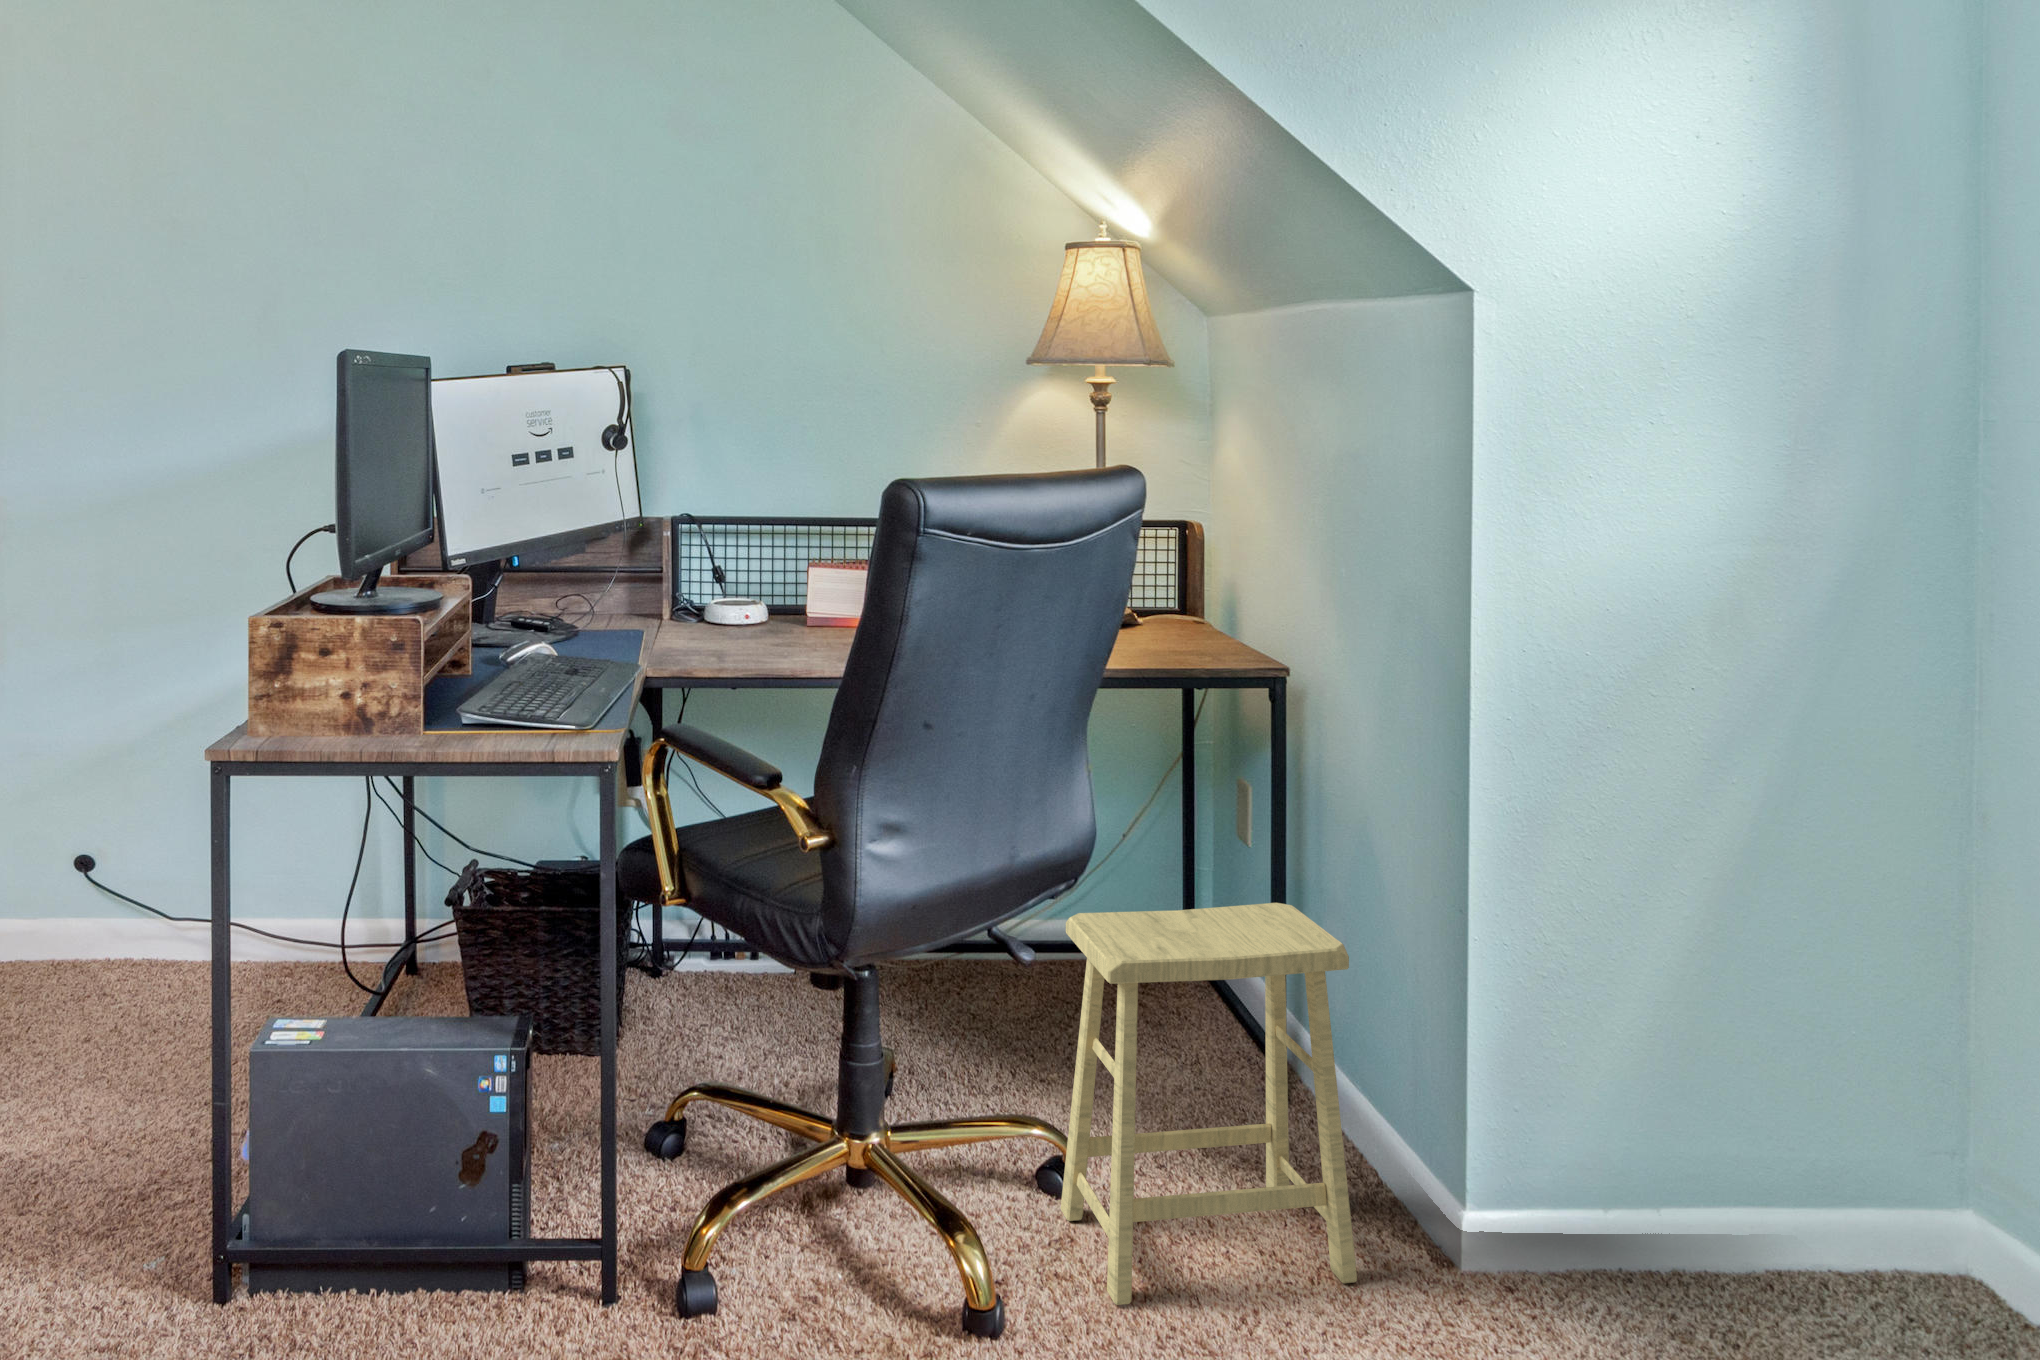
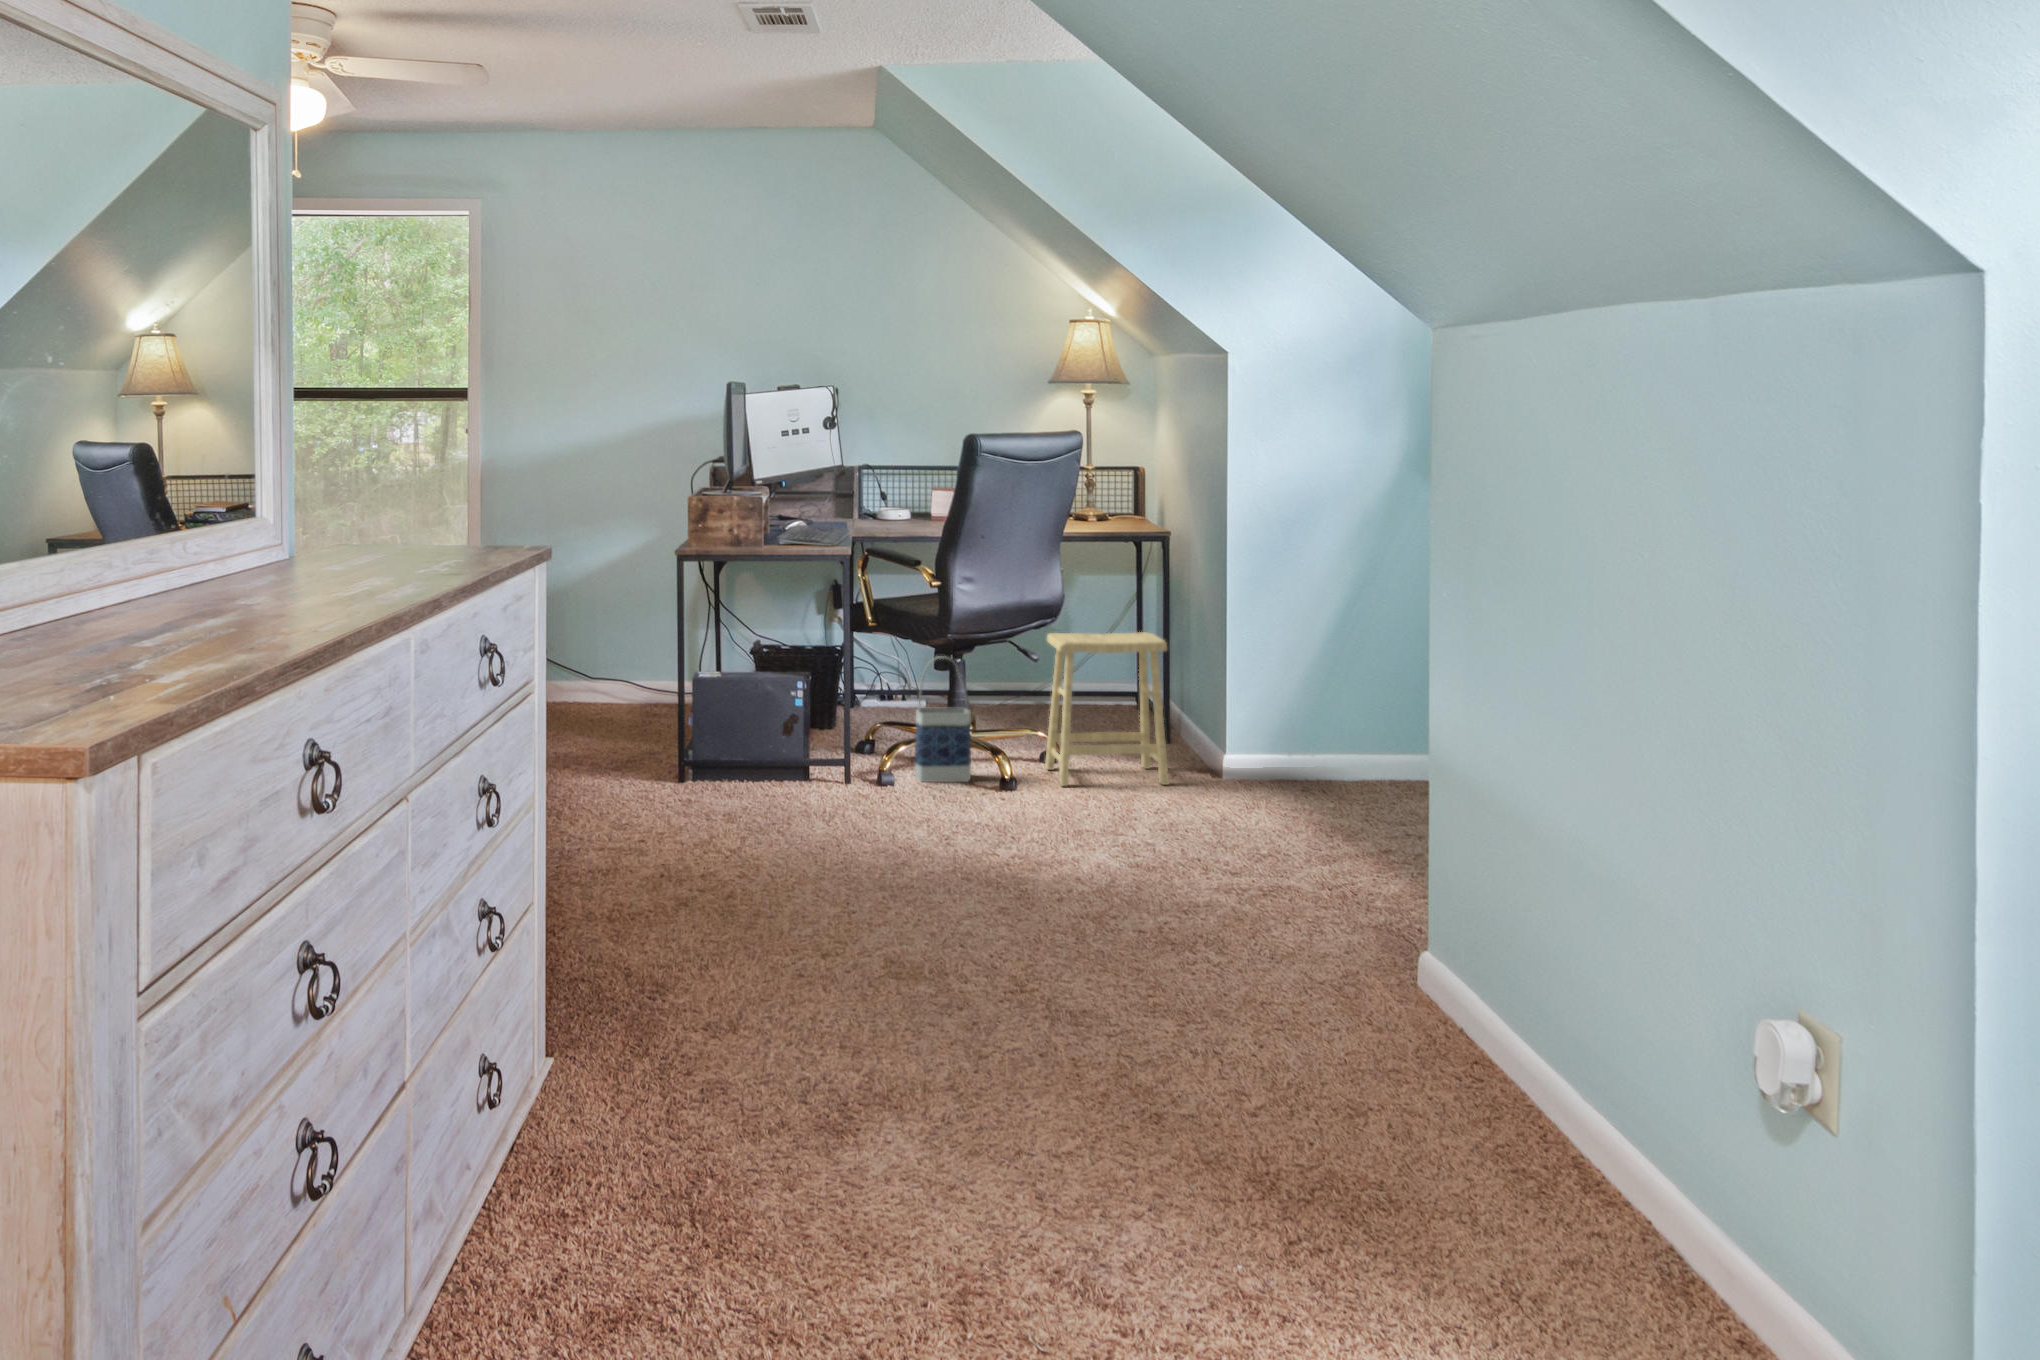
bag: none [771,989,900,1298] -> present [915,656,971,782]

